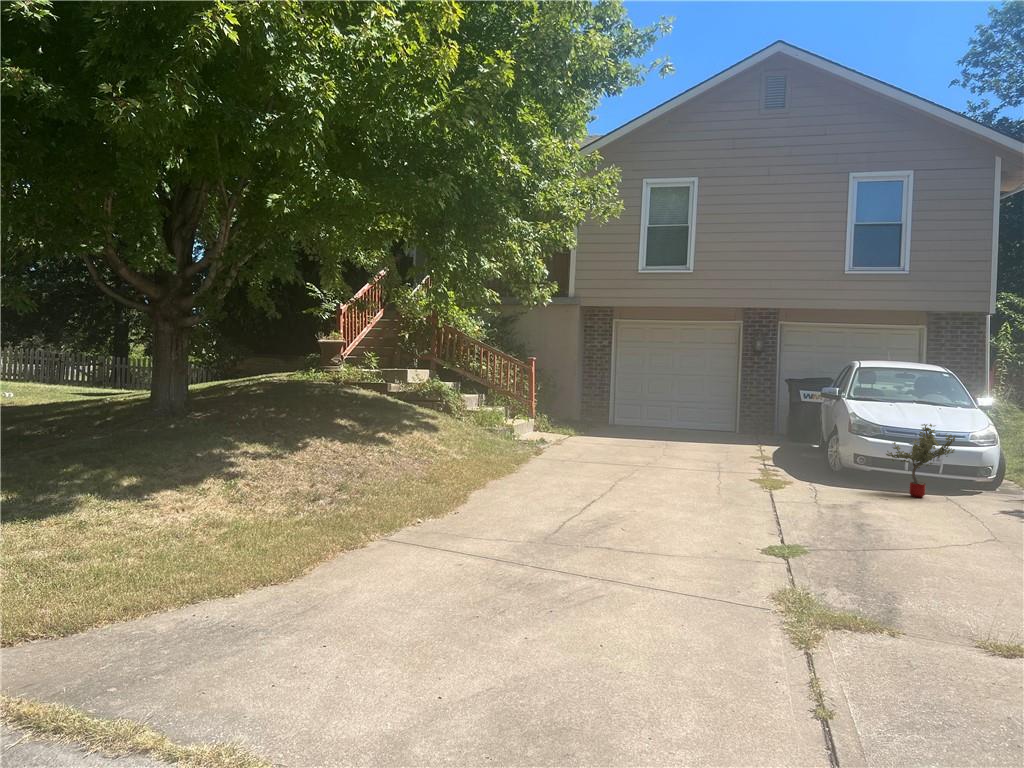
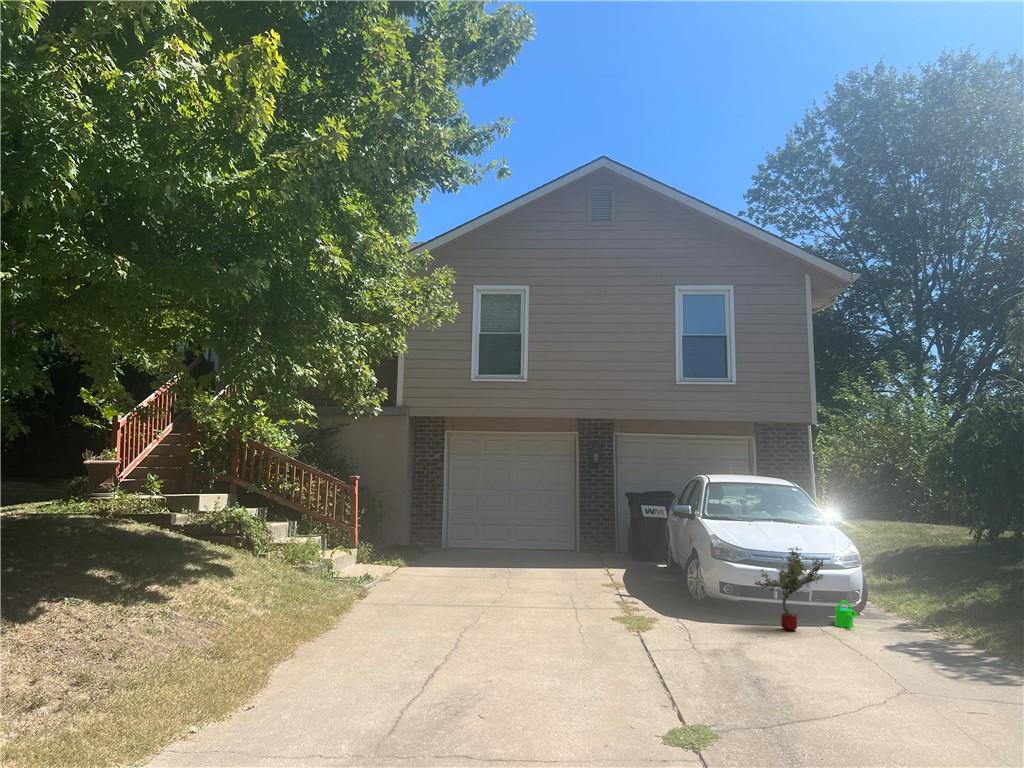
watering can: none [965,474,988,499] -> present [834,600,857,628]

